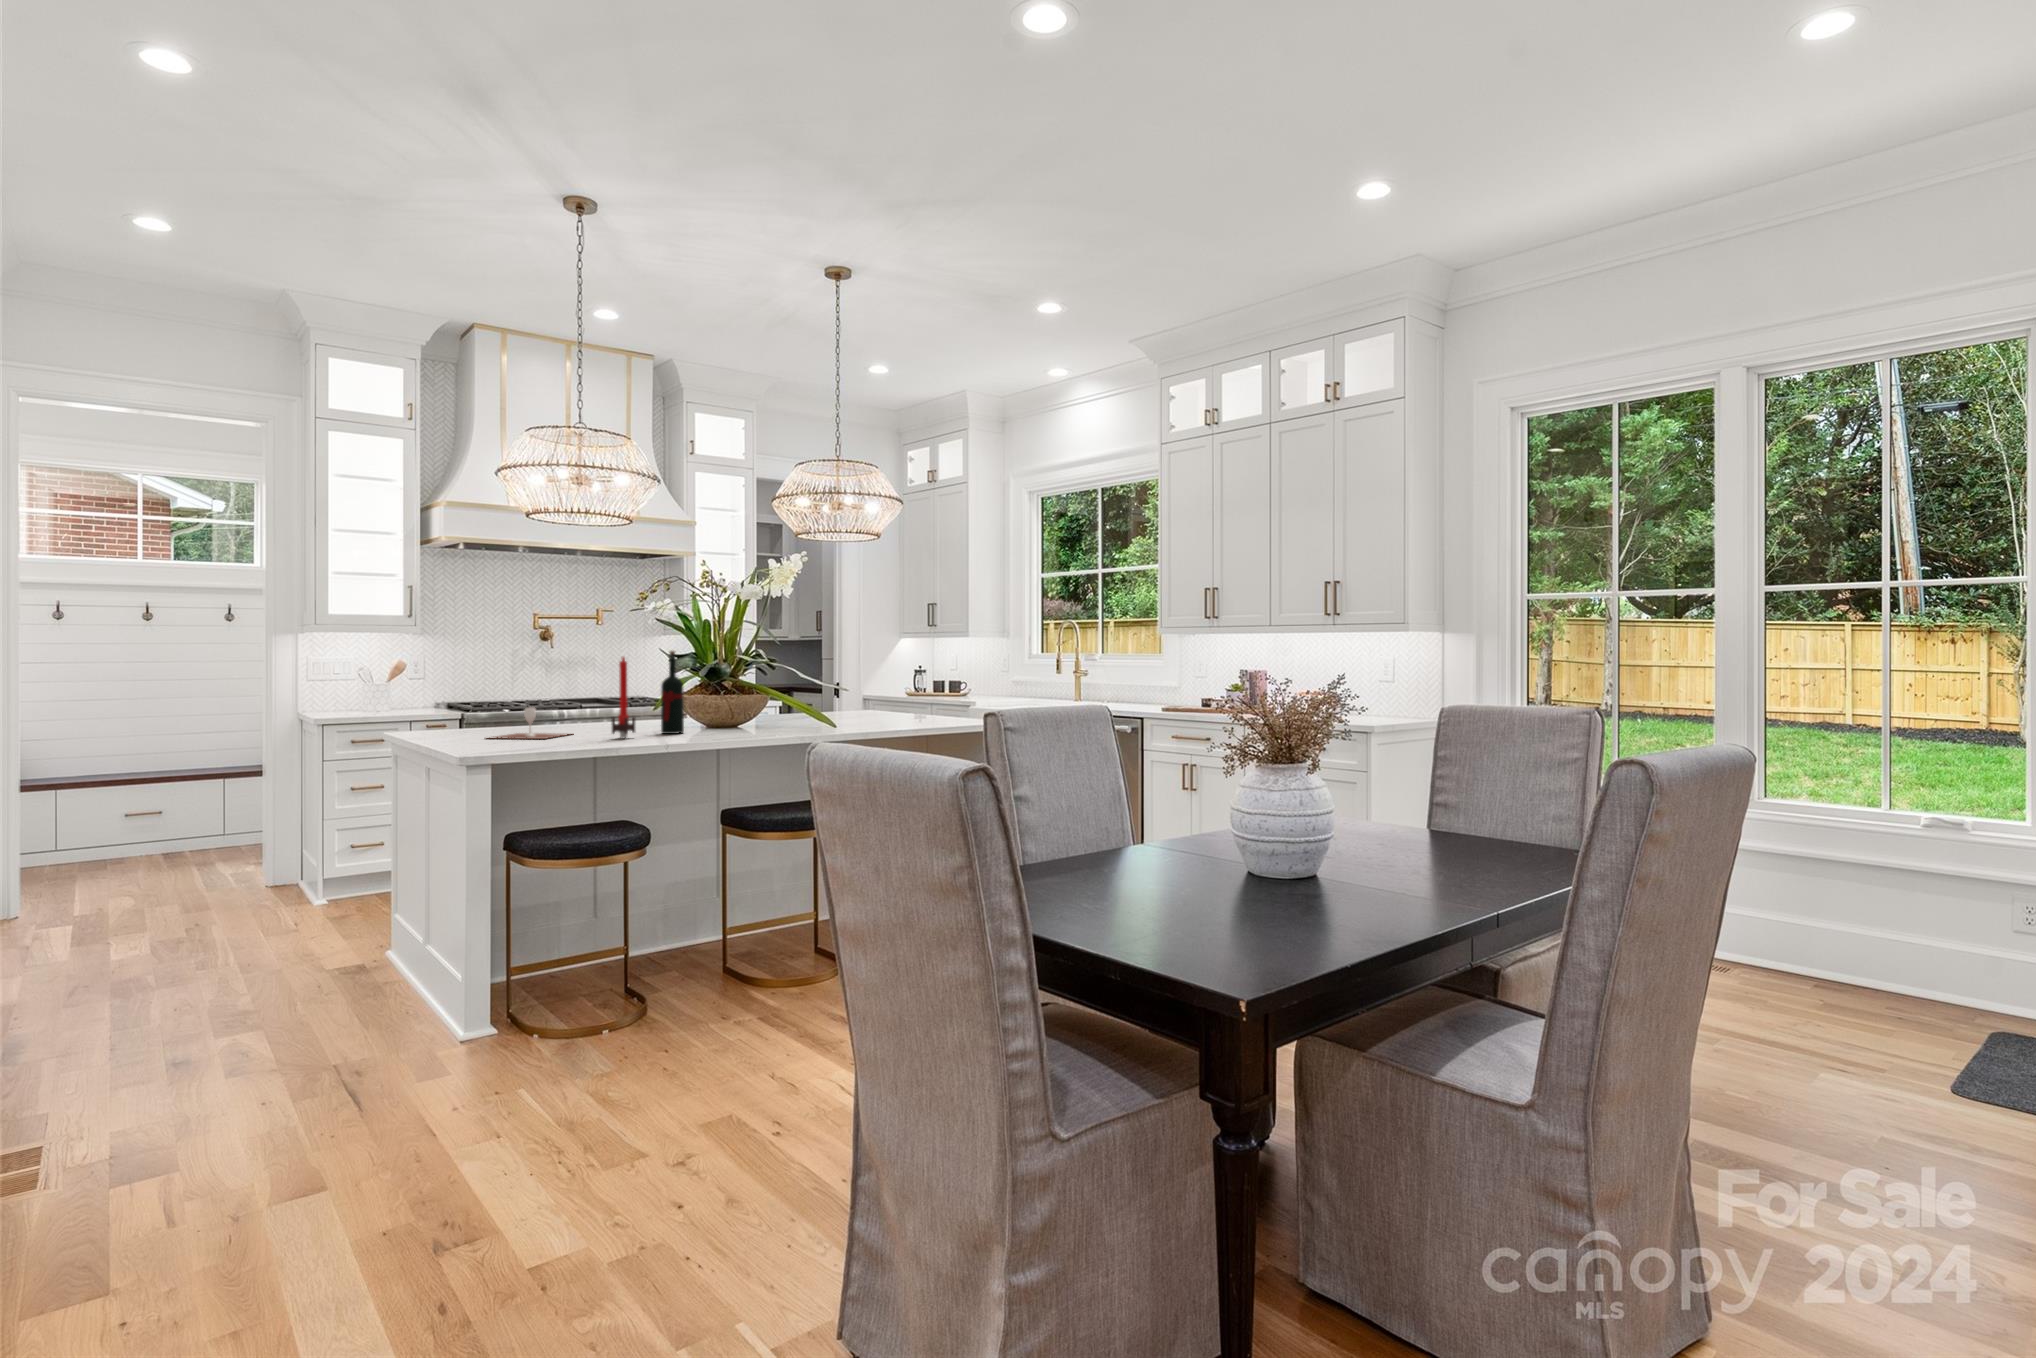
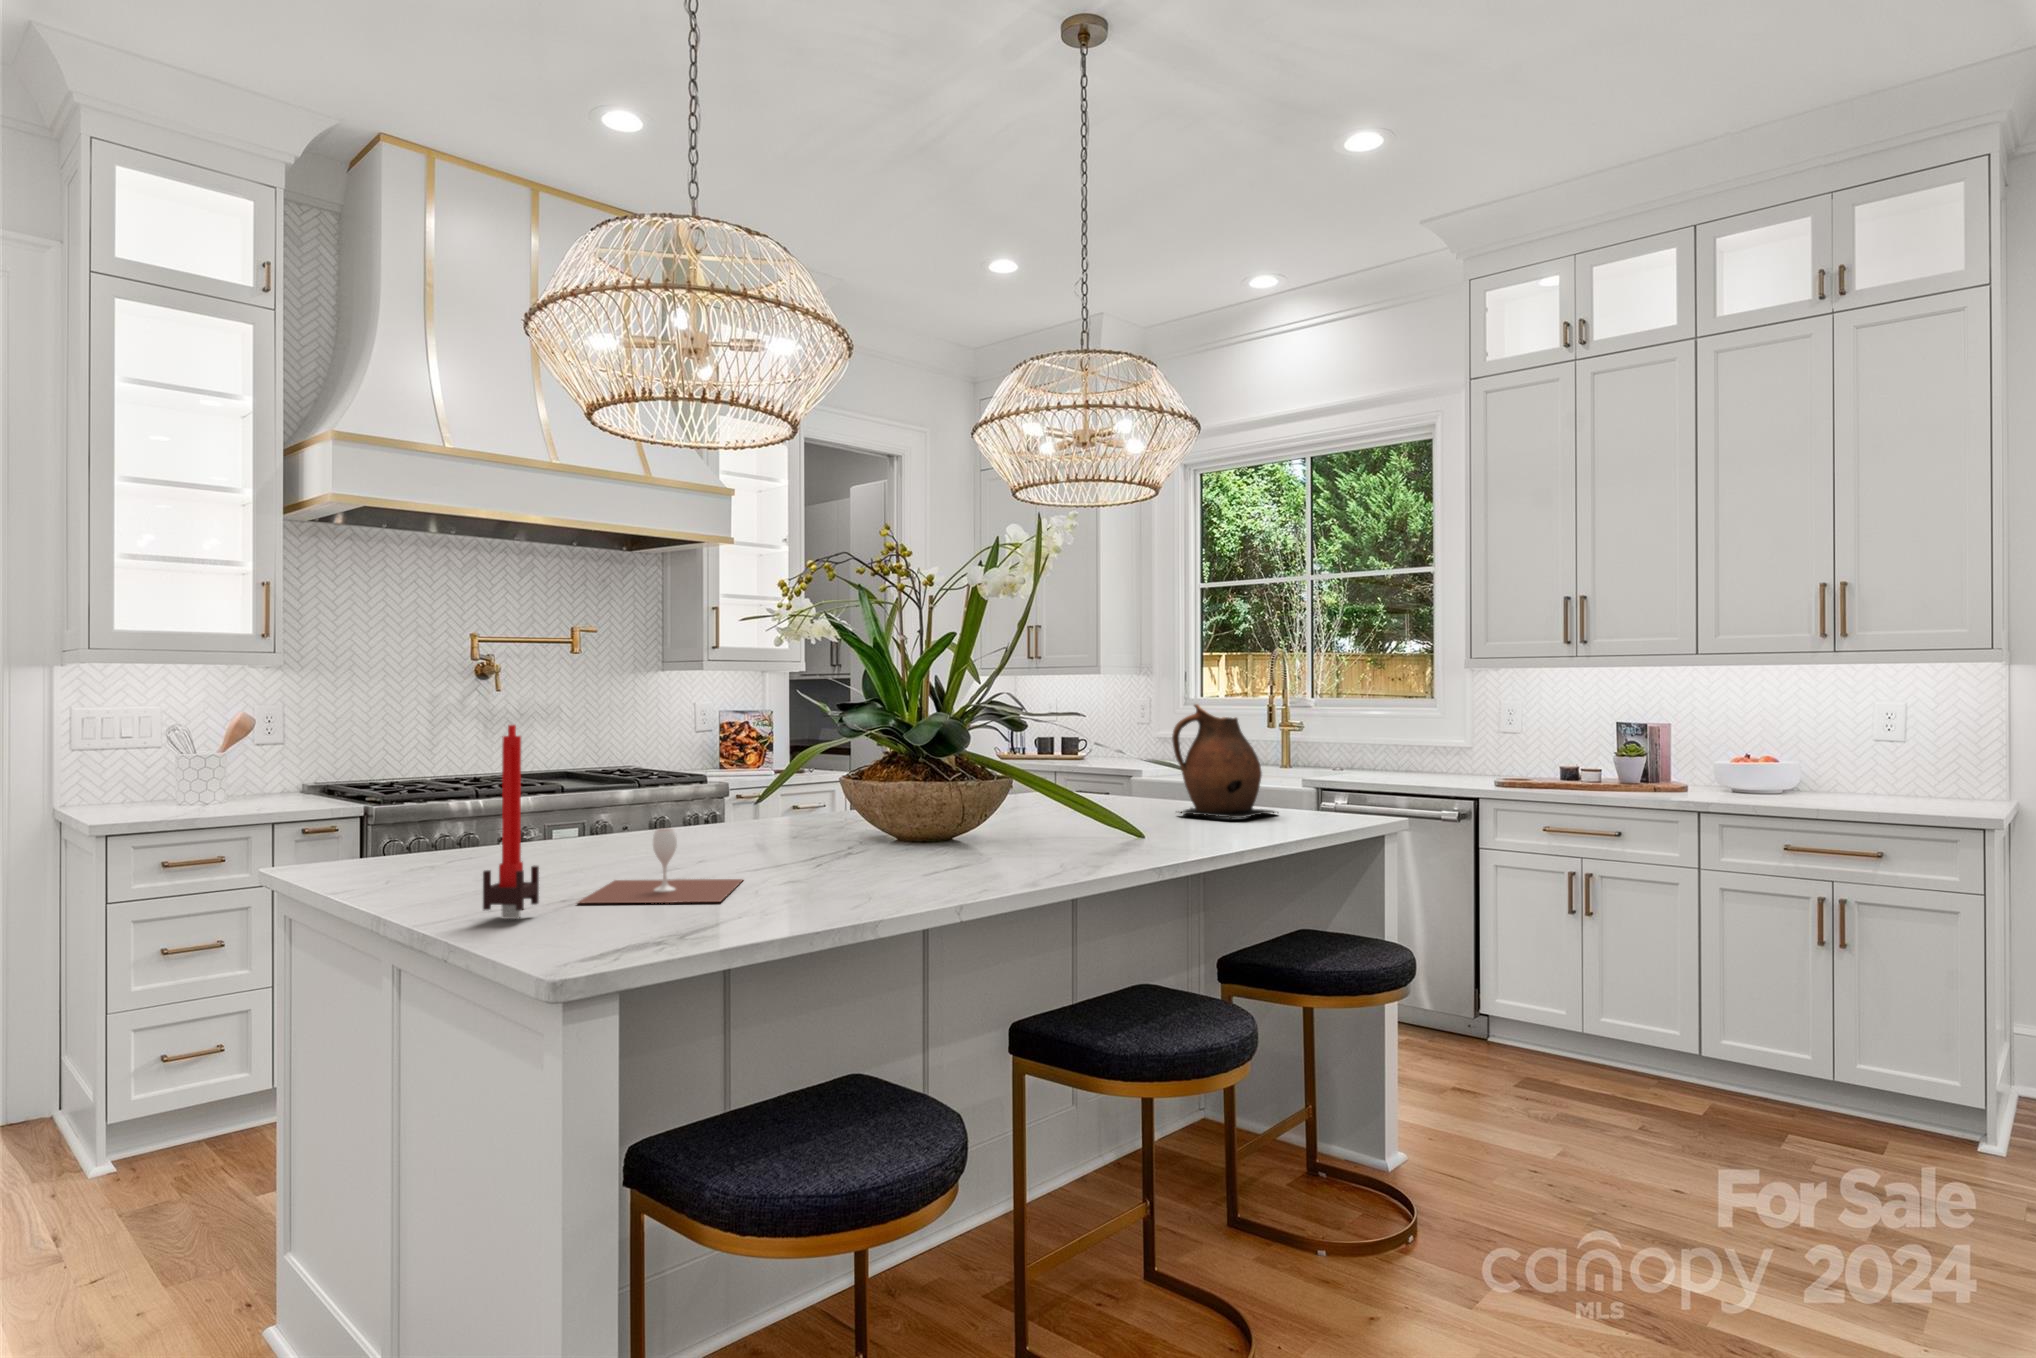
wine bottle: present [661,651,684,734] -> none [913,705,957,875]
ceramic pitcher: none [878,655,940,720] -> present [1172,704,1276,819]
candle: present [612,657,635,738] -> present [483,725,539,919]

